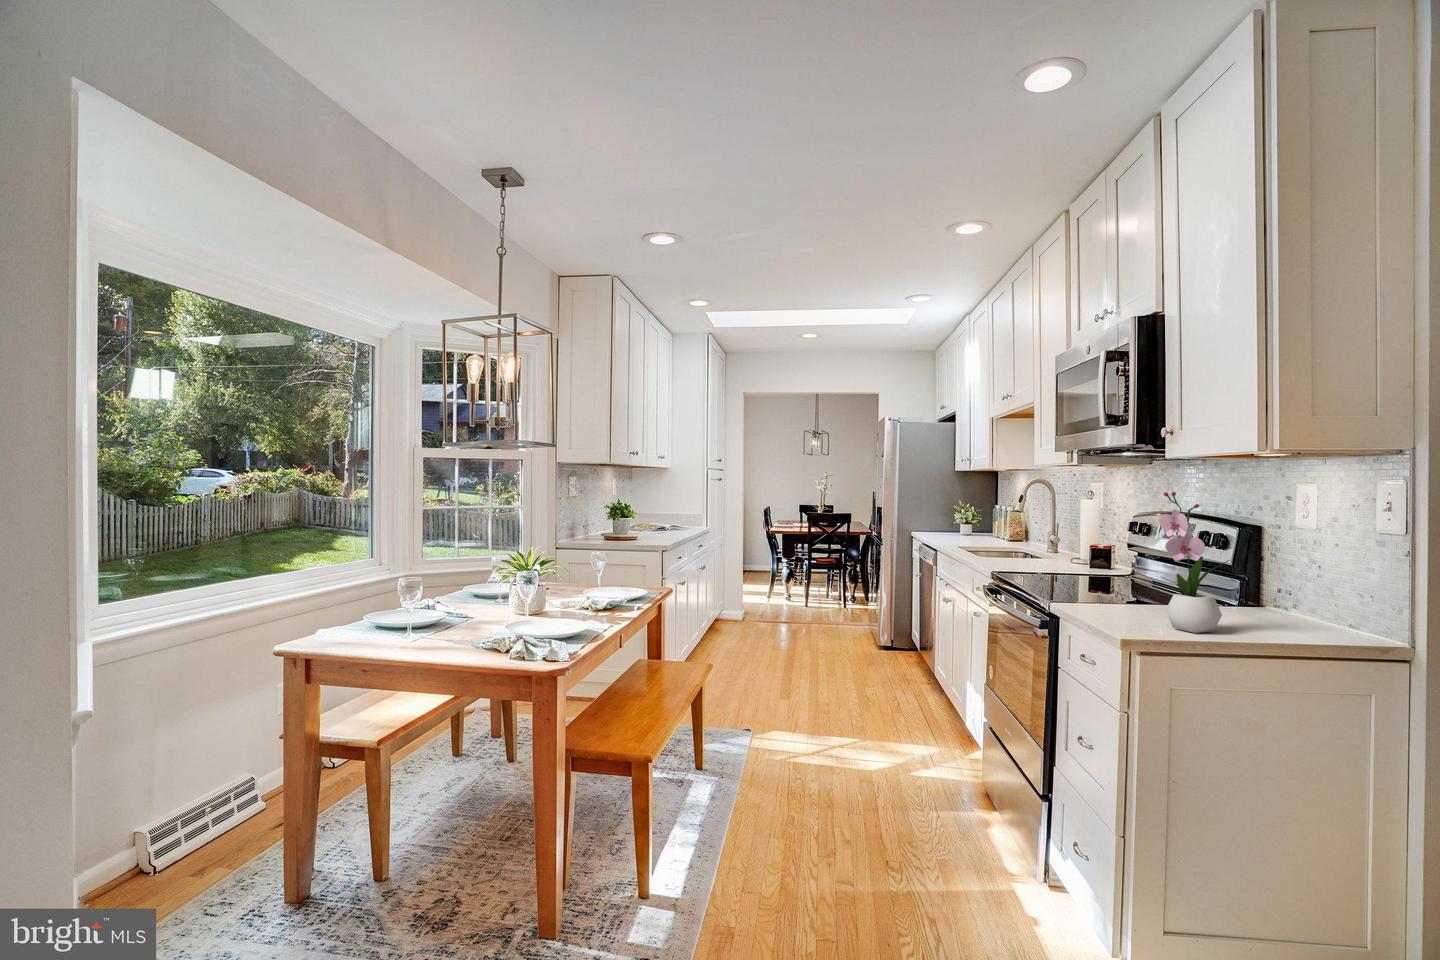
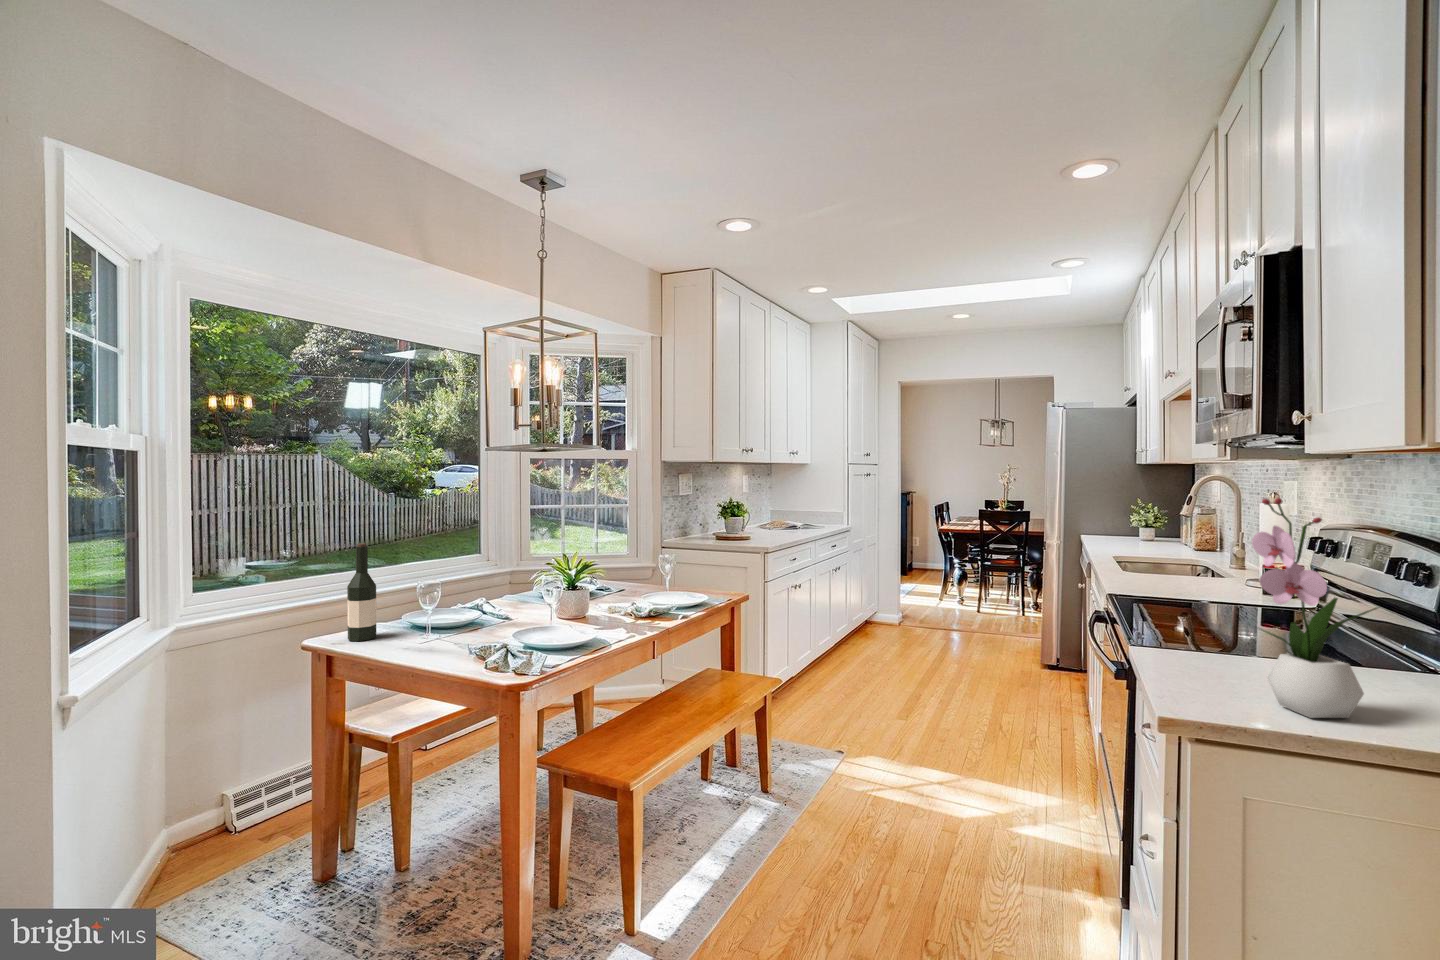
wine bottle: none [324,541,355,644] -> present [347,544,376,641]

